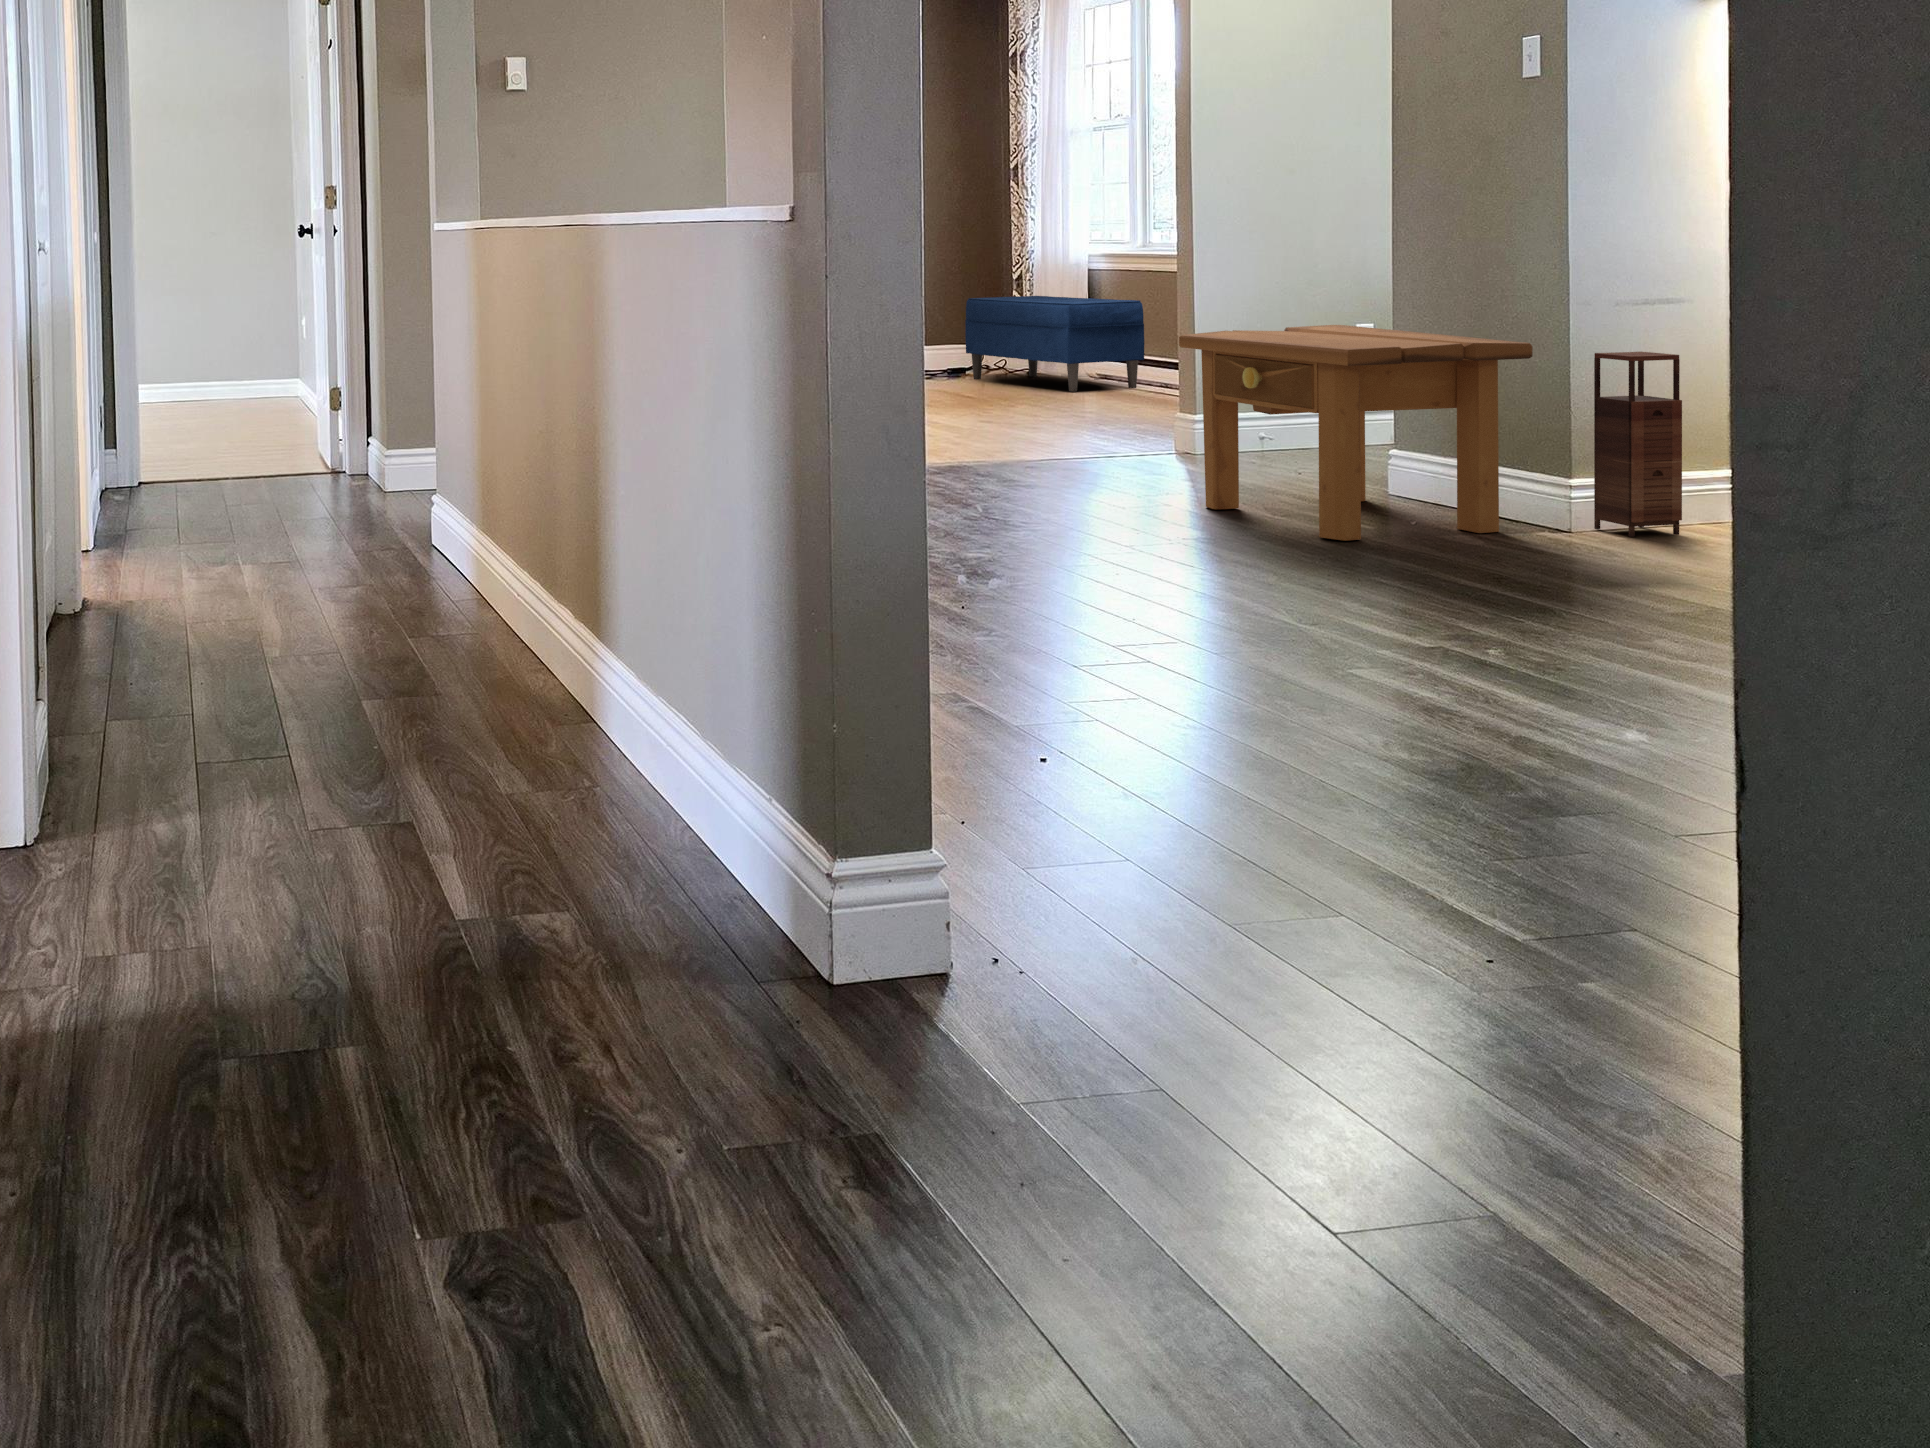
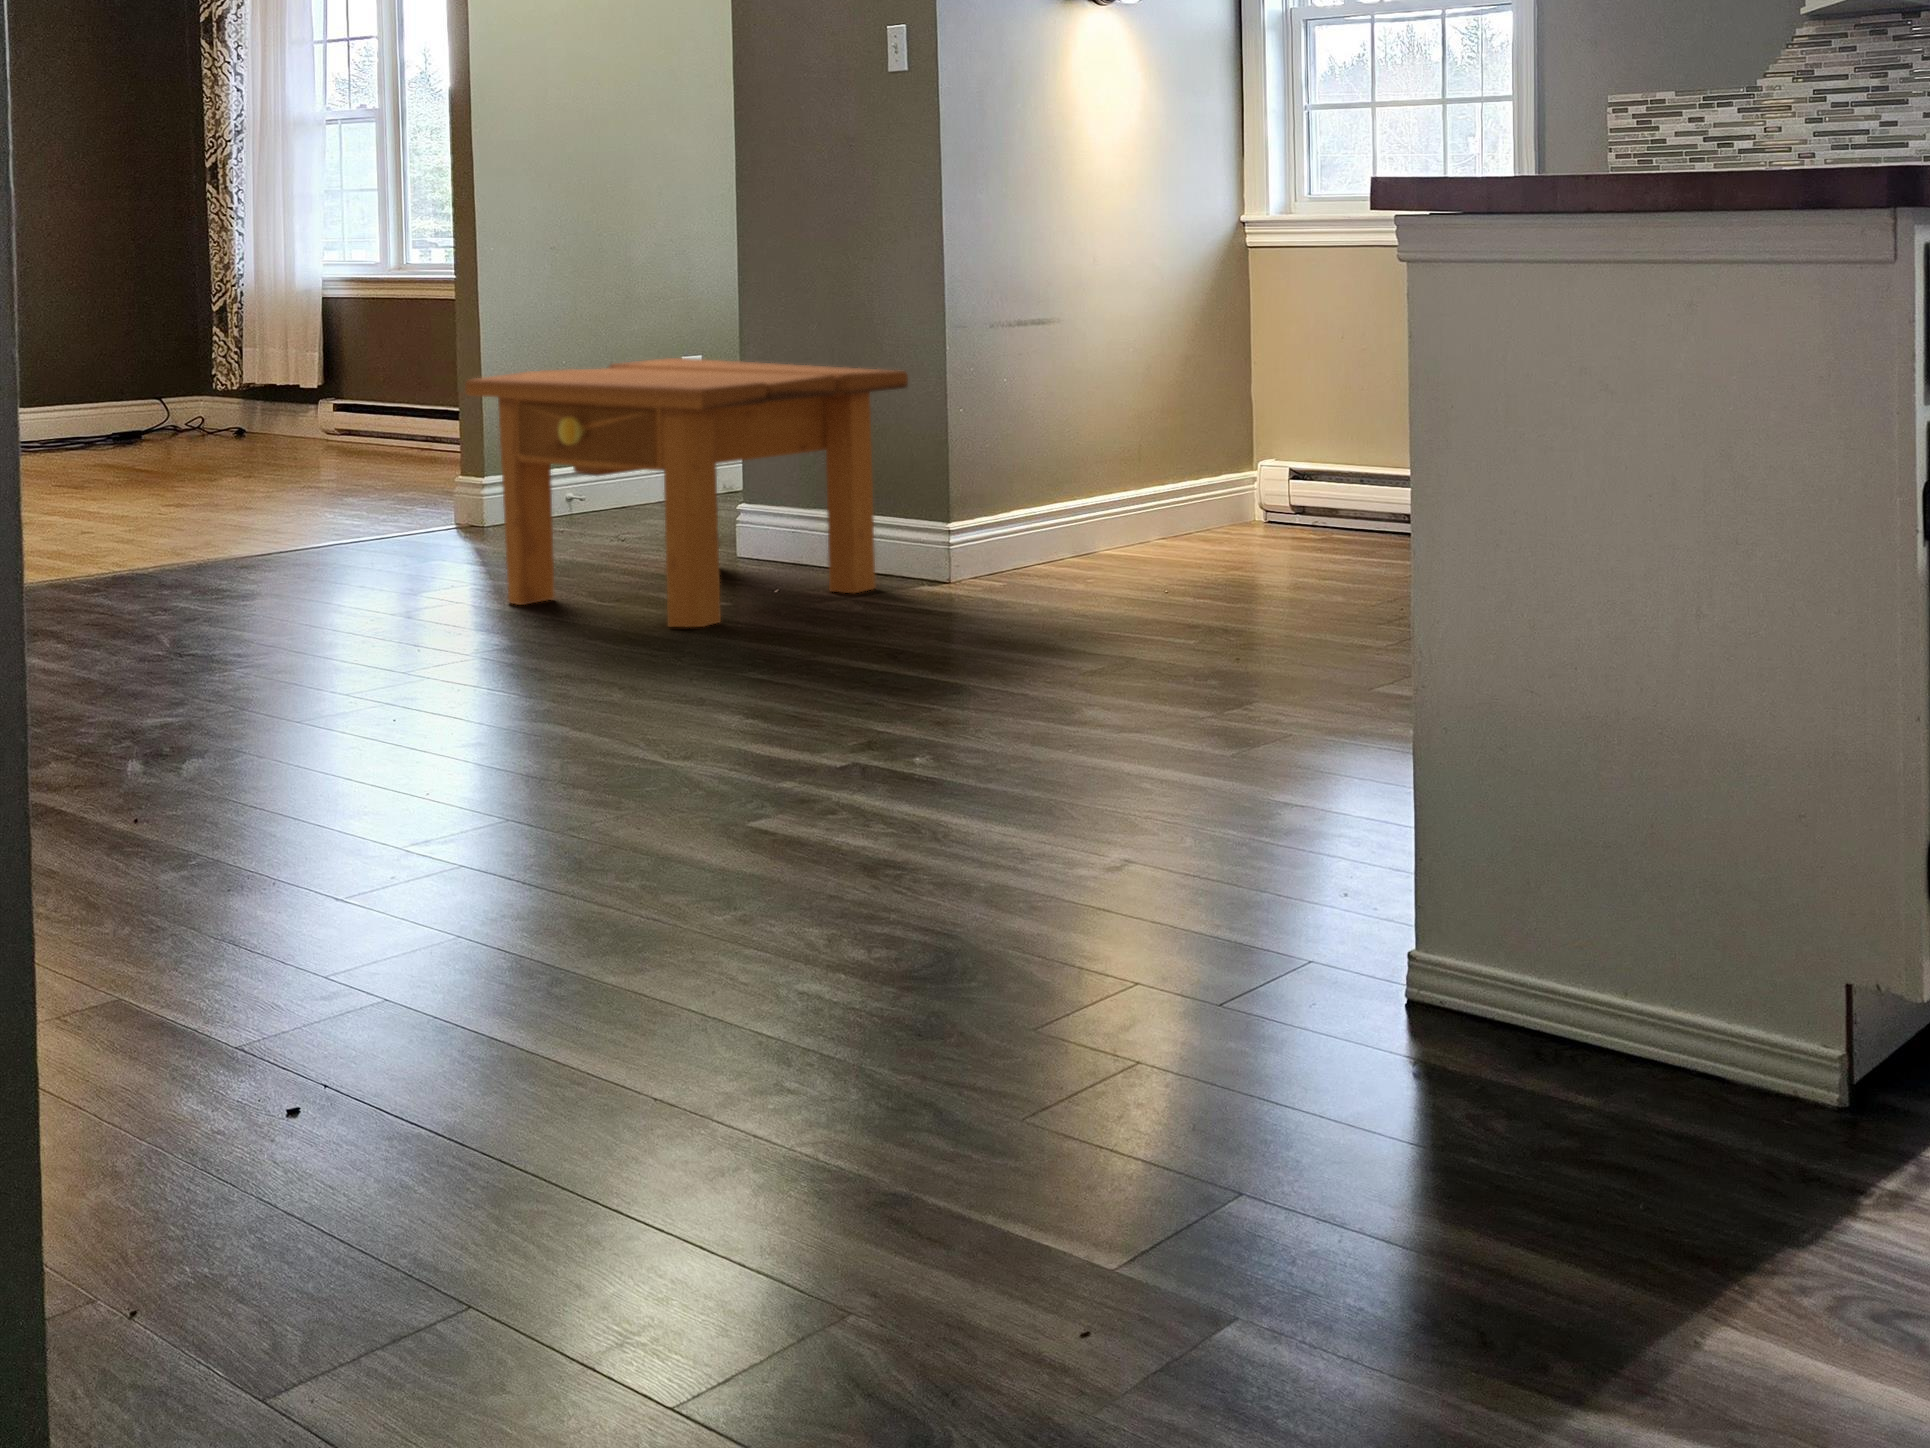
bench: present [965,296,1144,392] -> none [134,334,407,456]
storage cabinet: present [1594,352,1682,537] -> none [968,375,1056,576]

